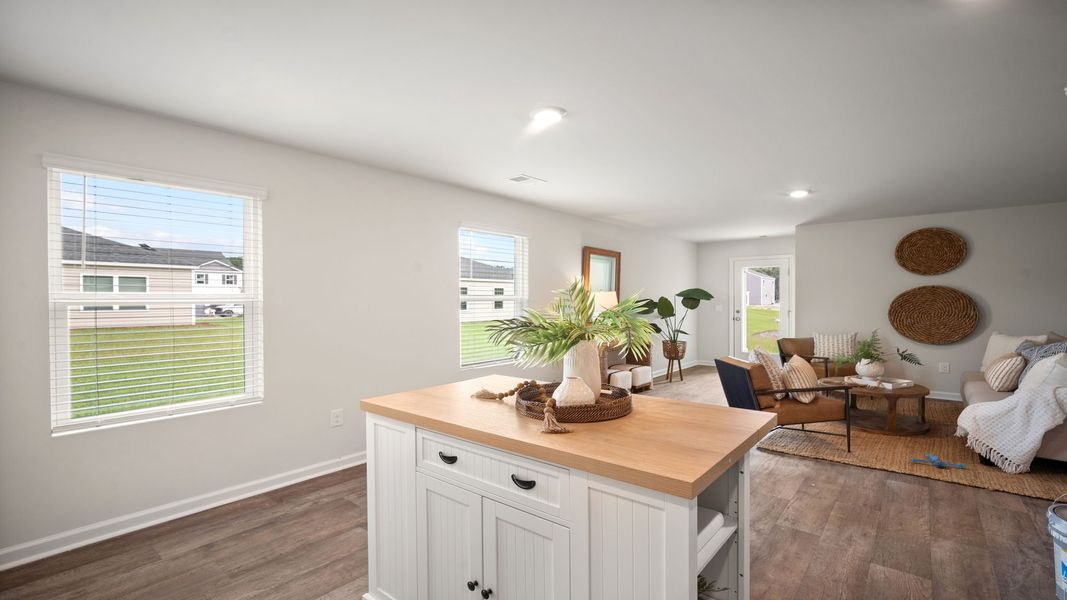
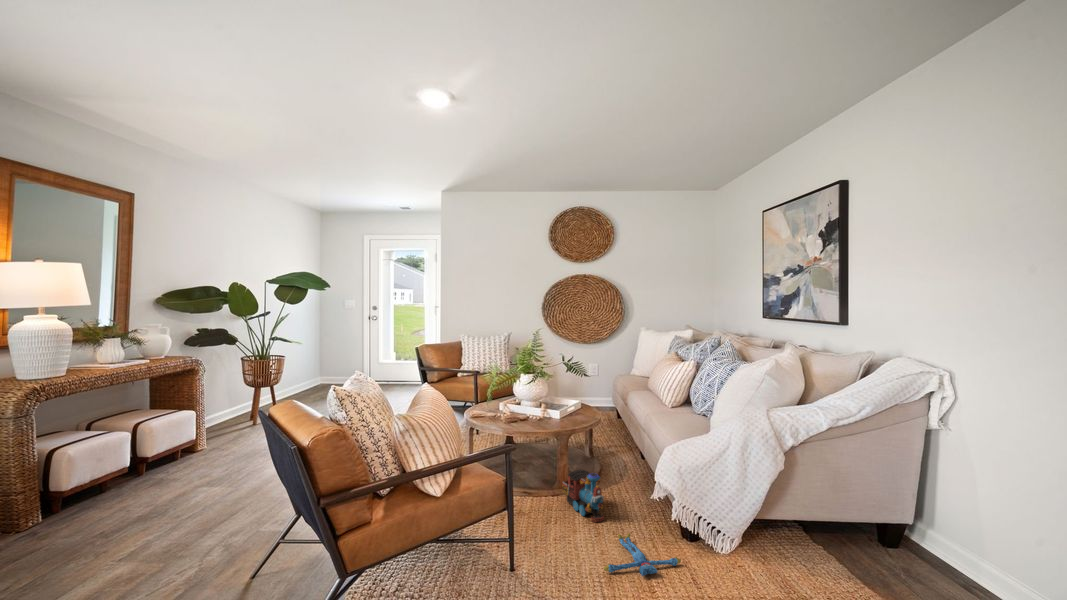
toy train: none [890,419,920,448] -> present [563,470,604,522]

